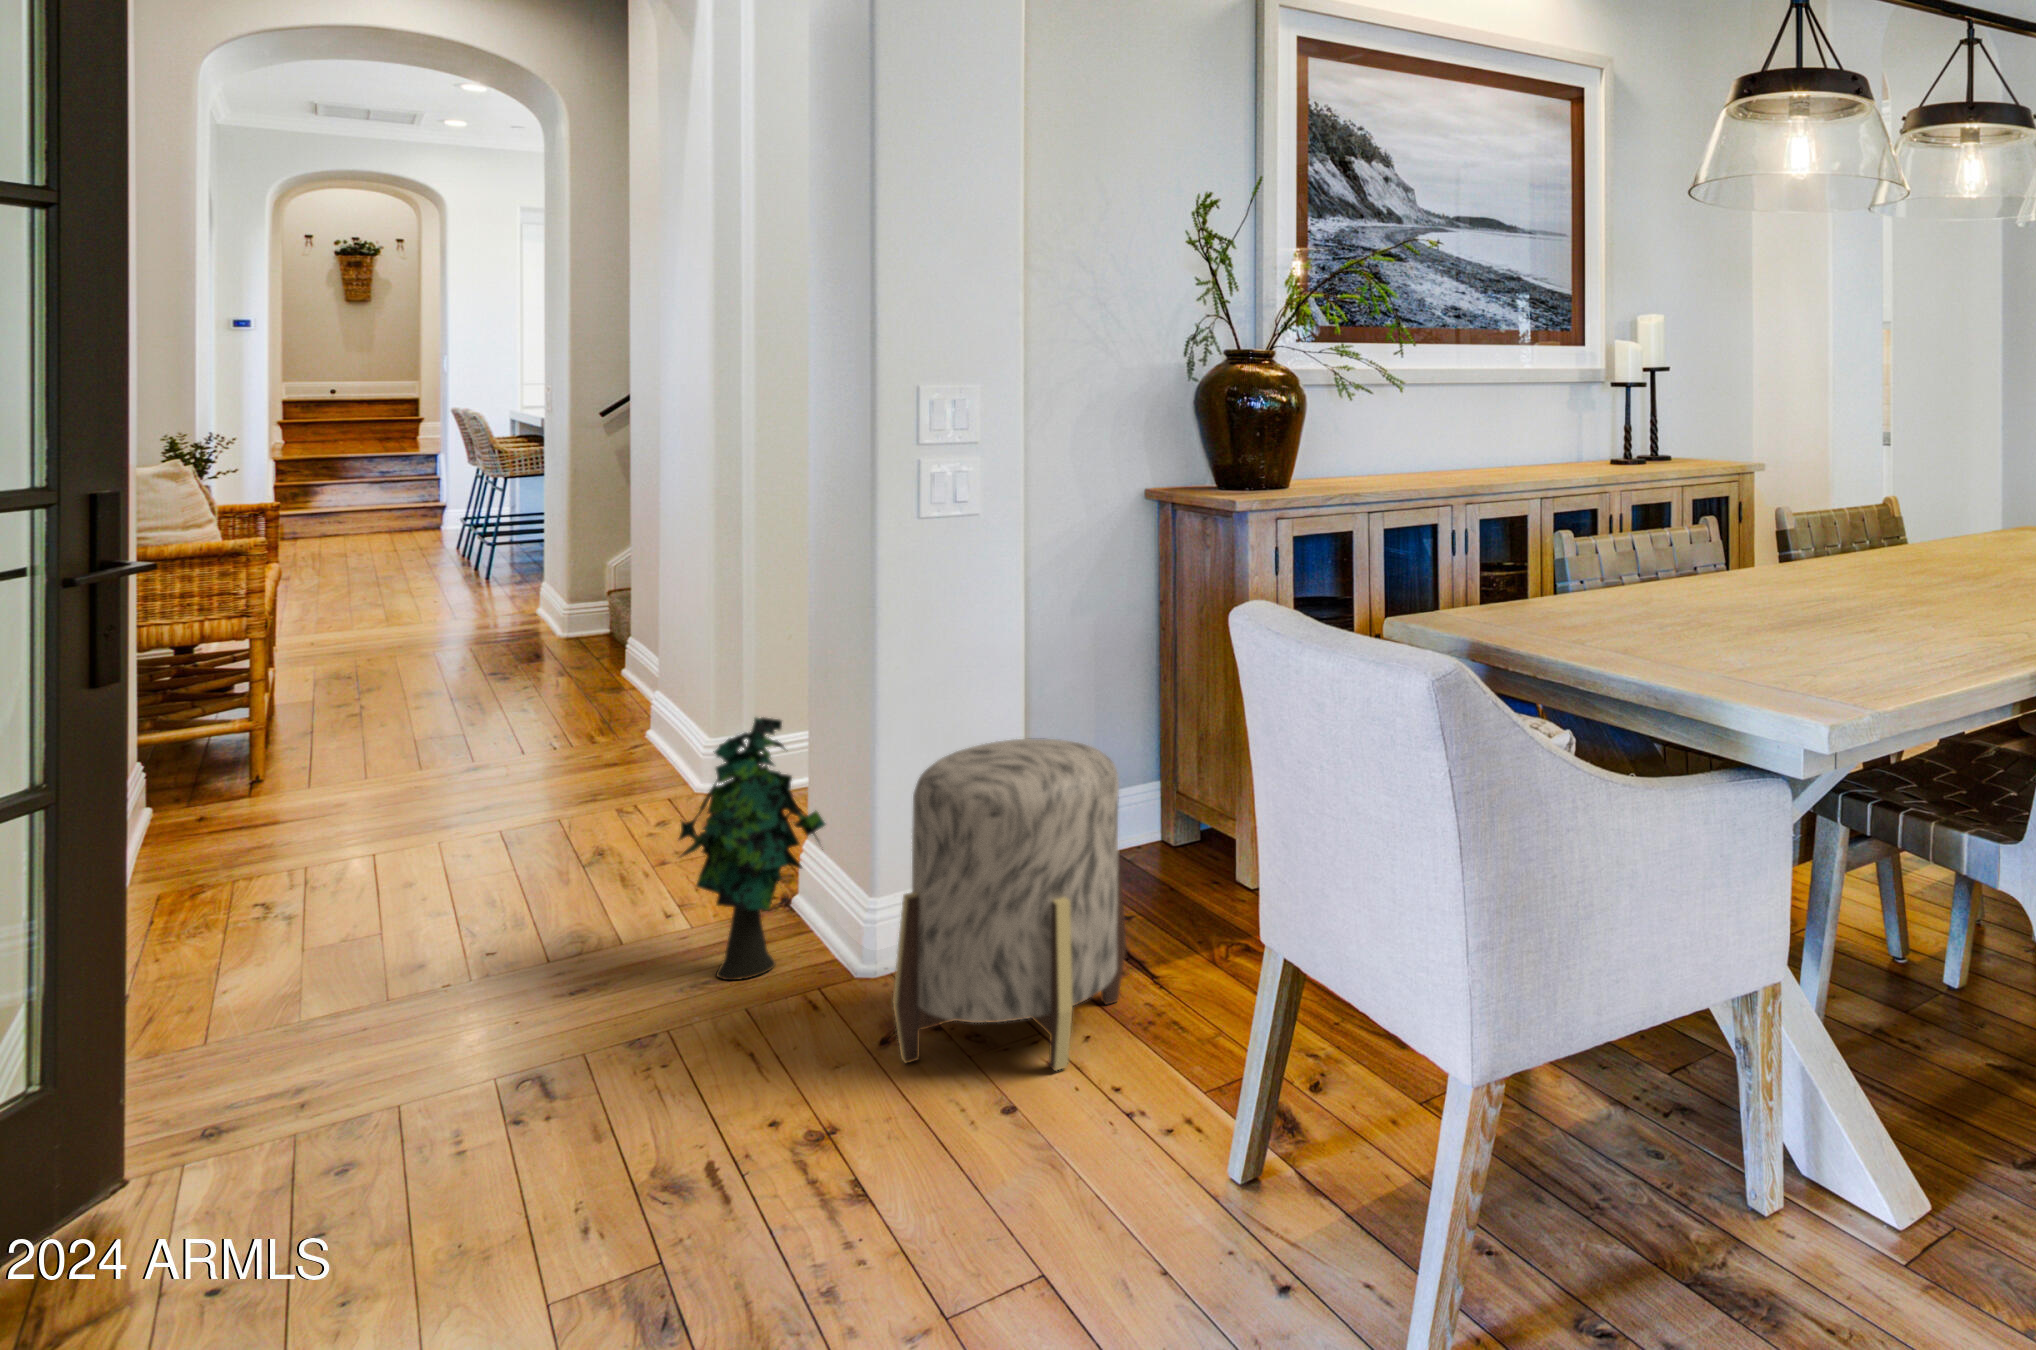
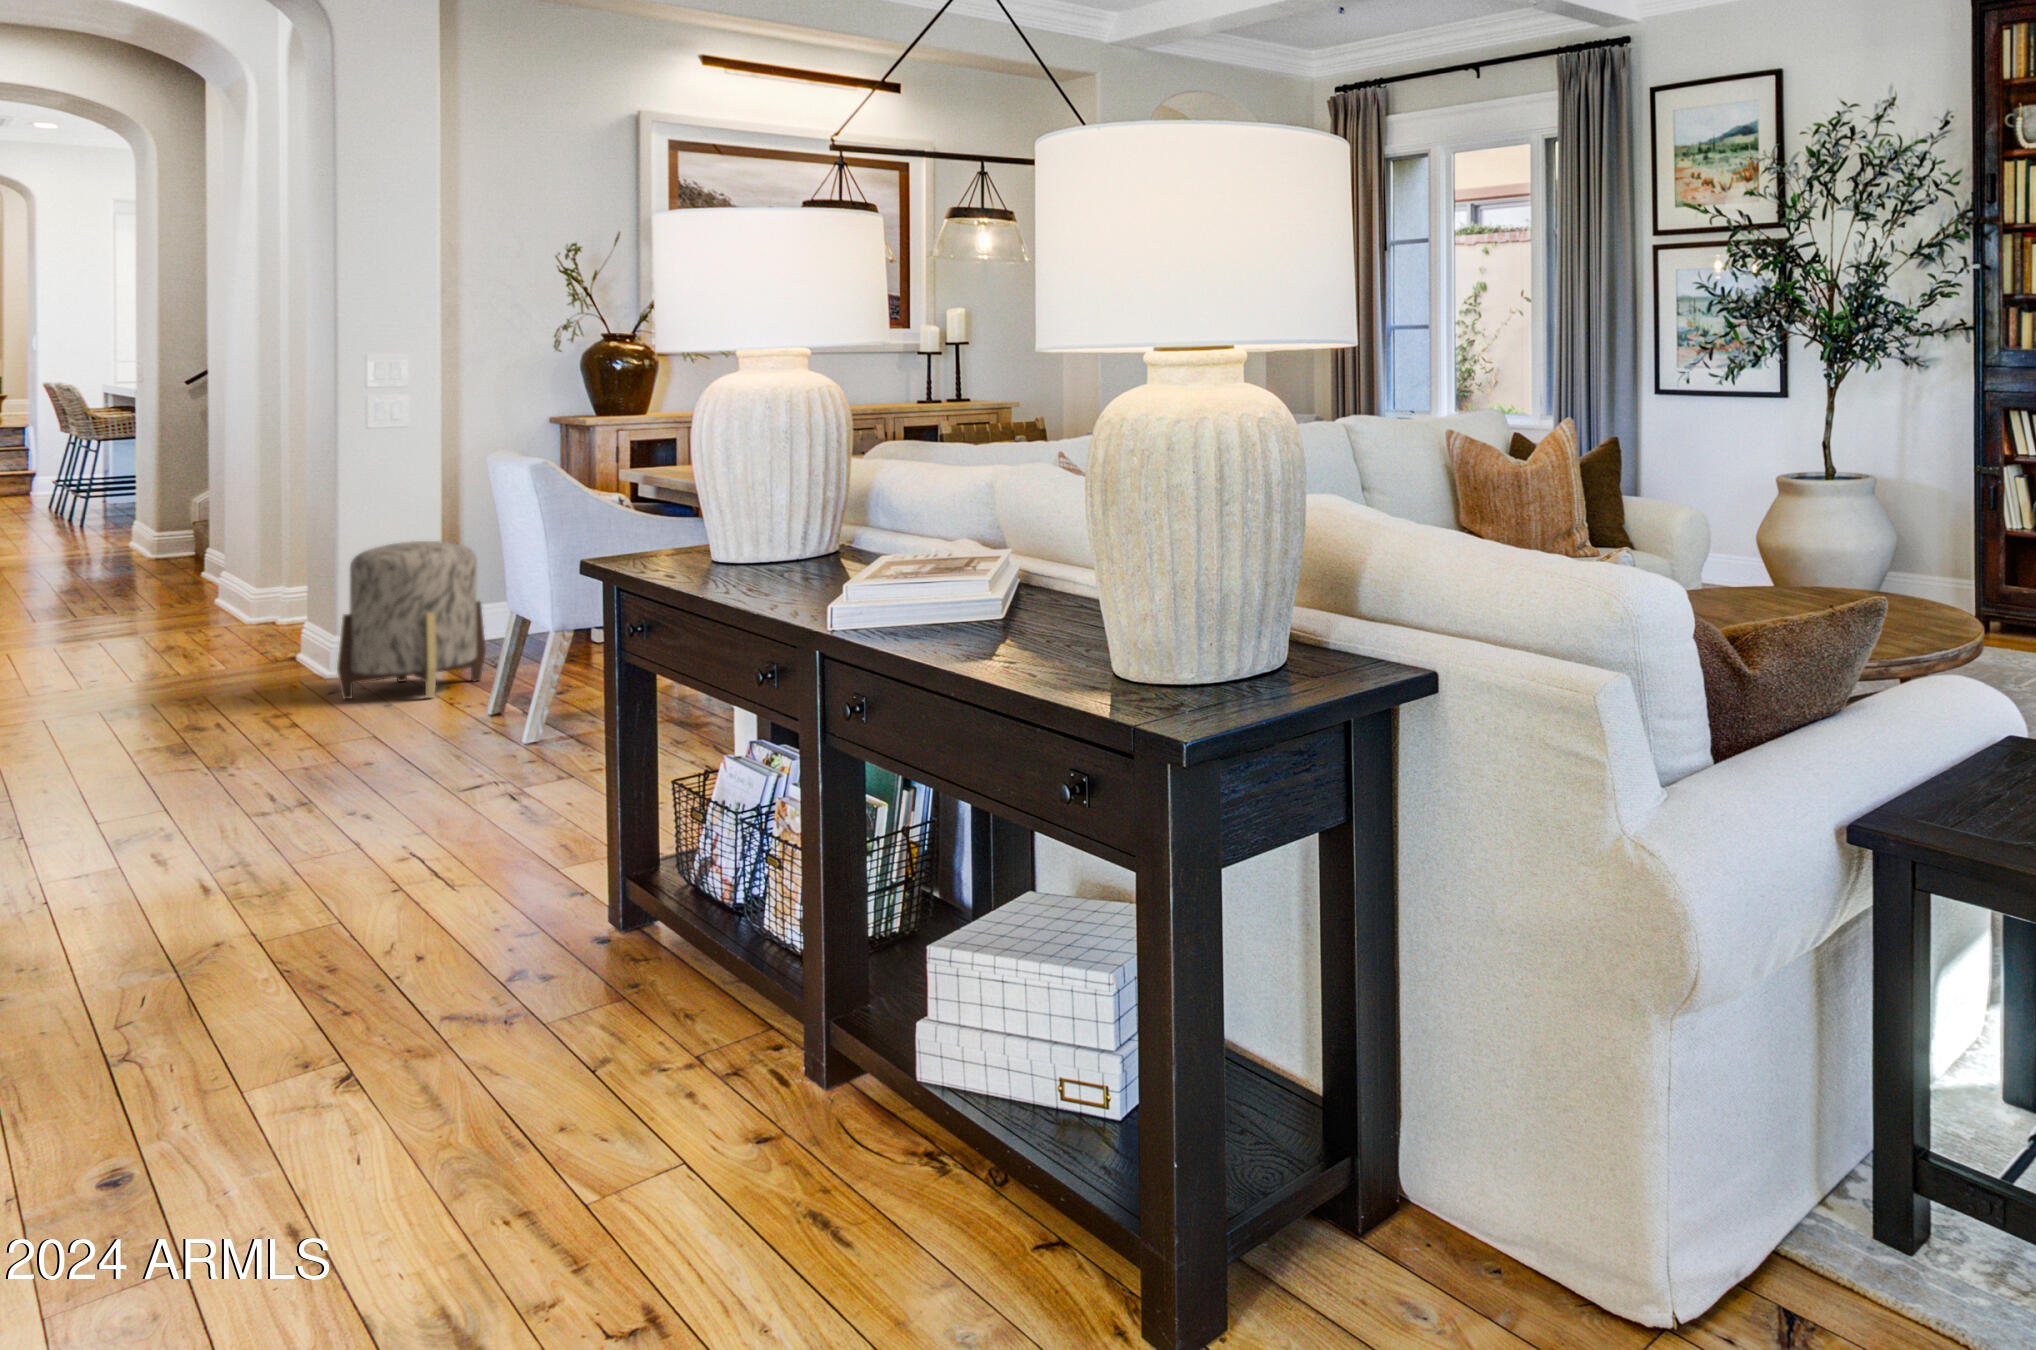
decorative plant: present [679,717,825,980] -> none [217,537,312,683]

